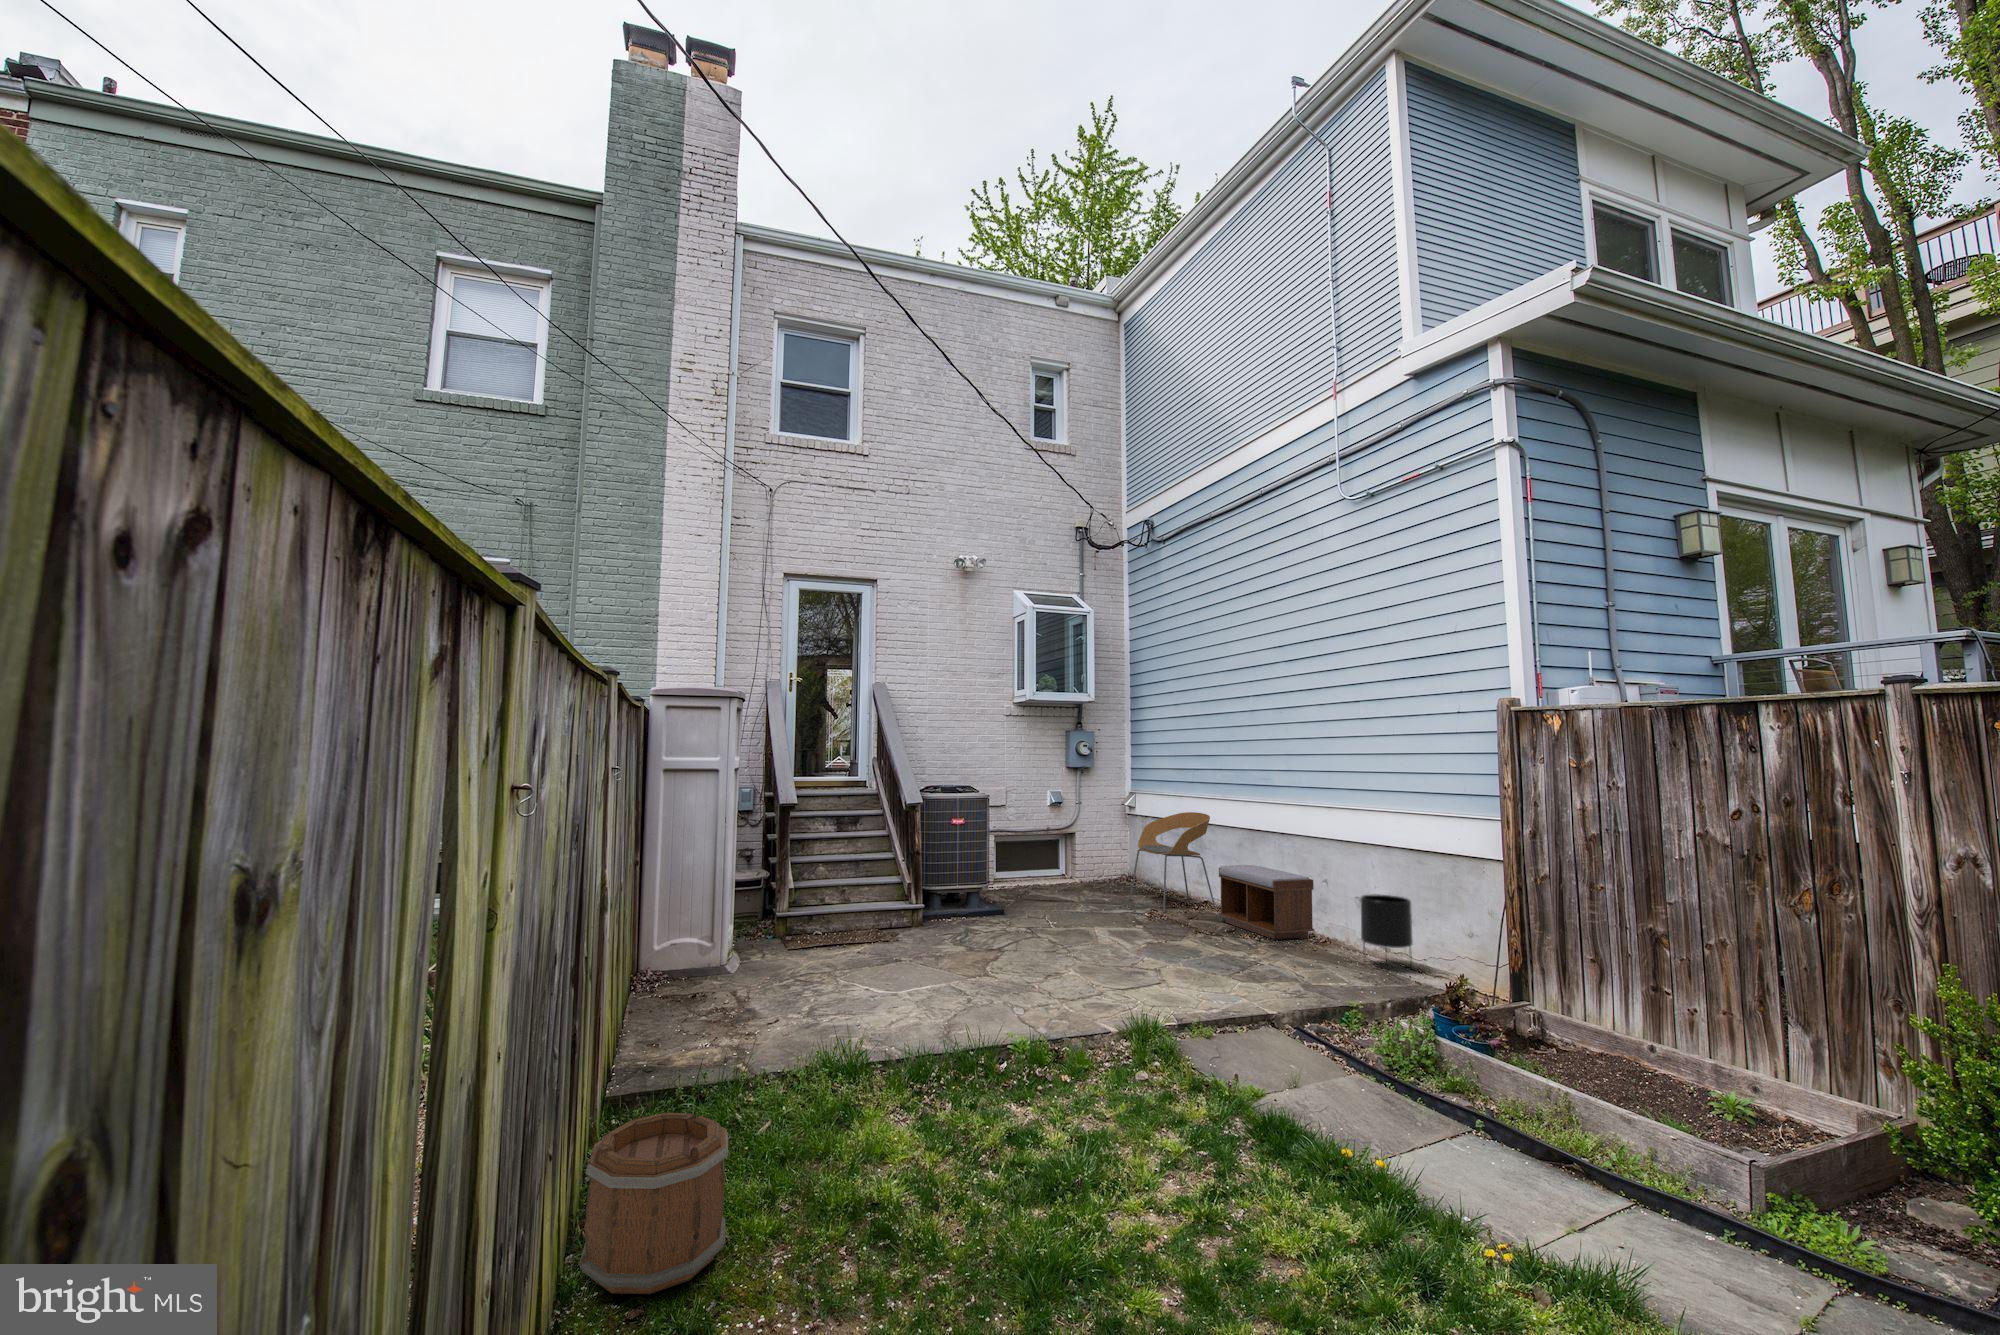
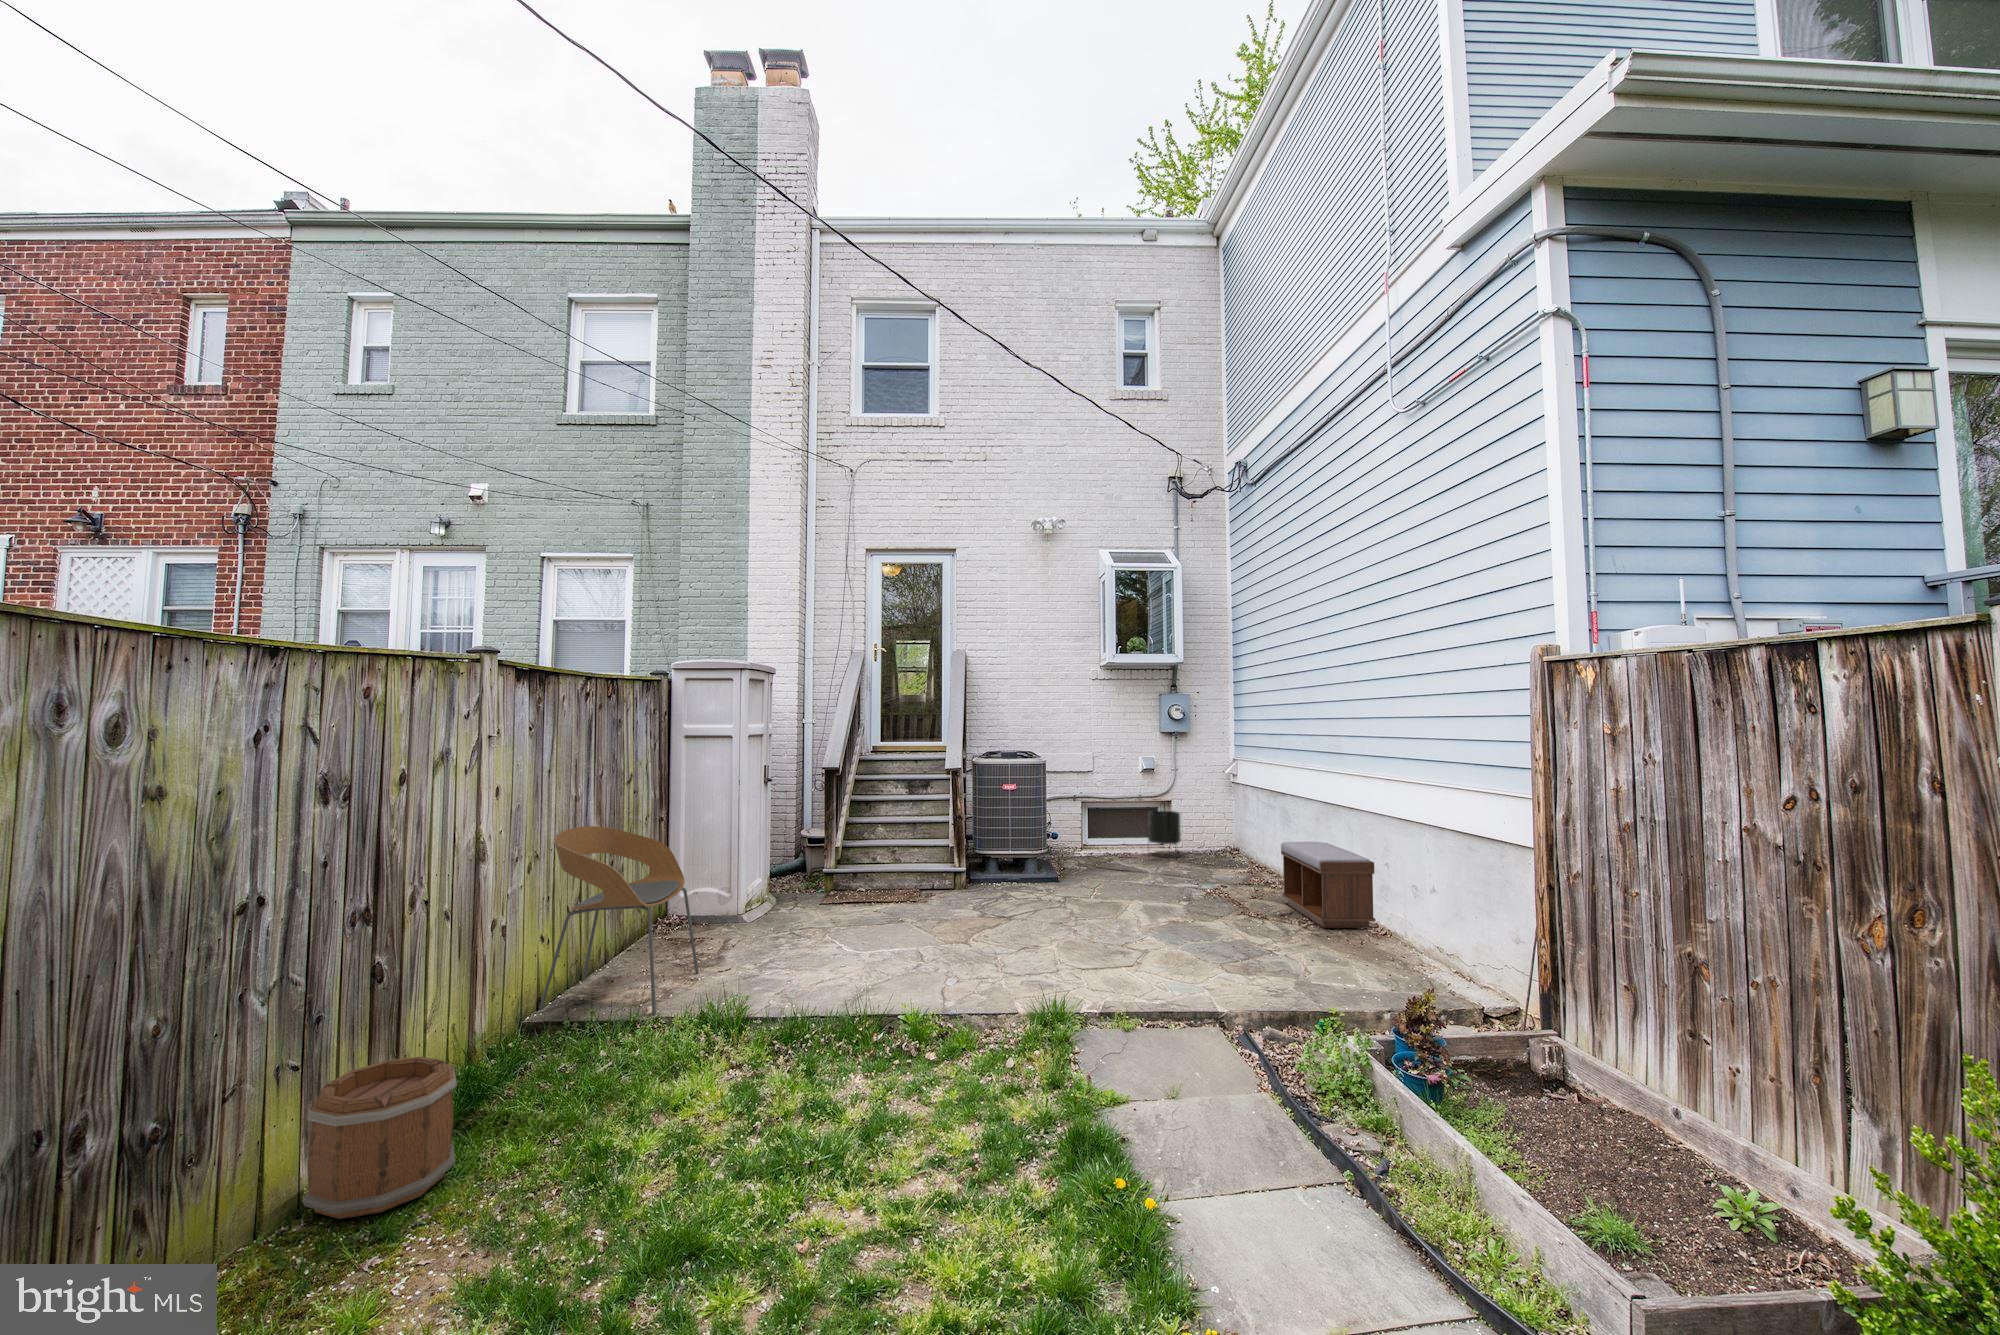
chair: present [1129,812,1215,912] -> present [539,826,699,1015]
planter: present [1360,894,1413,964] -> present [1148,811,1181,845]

